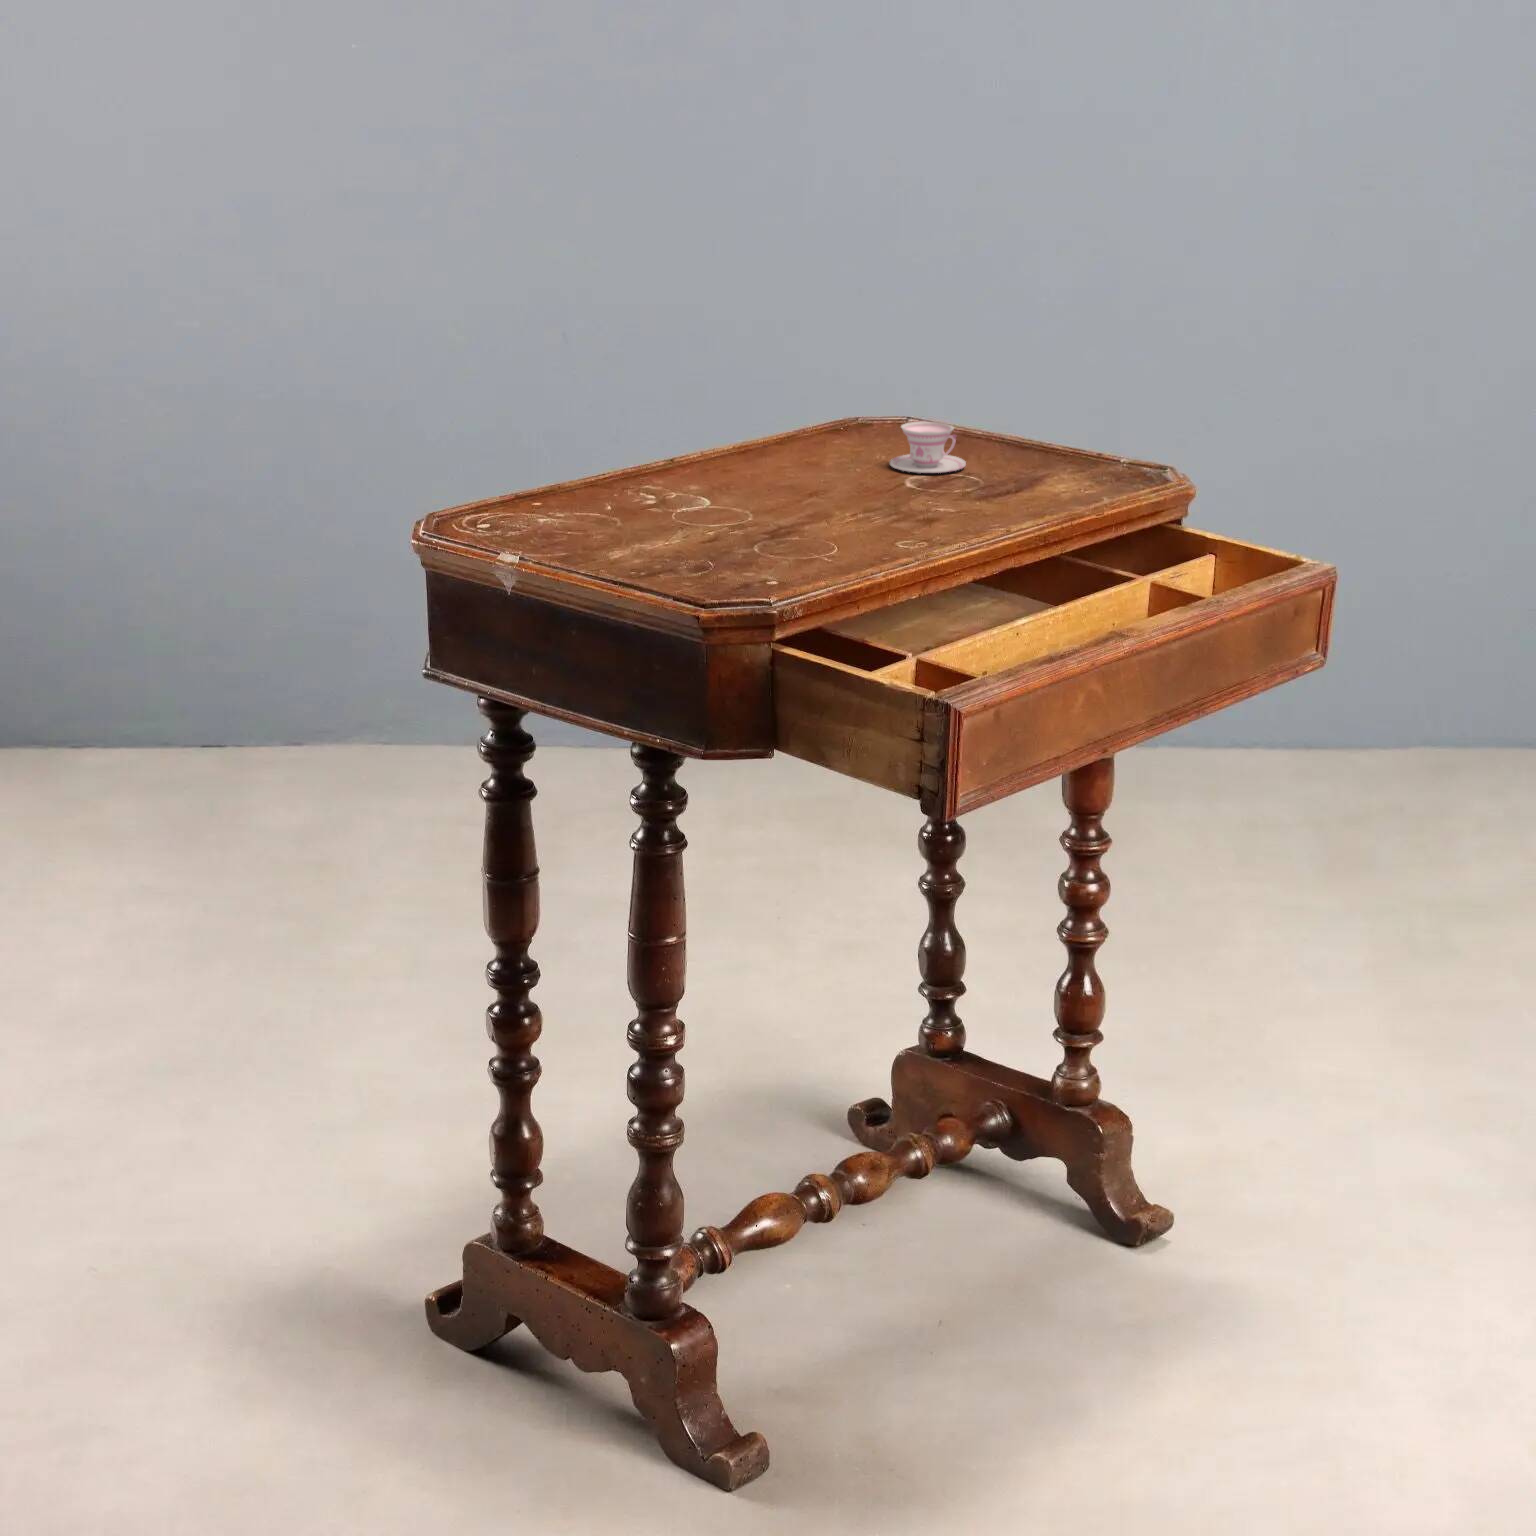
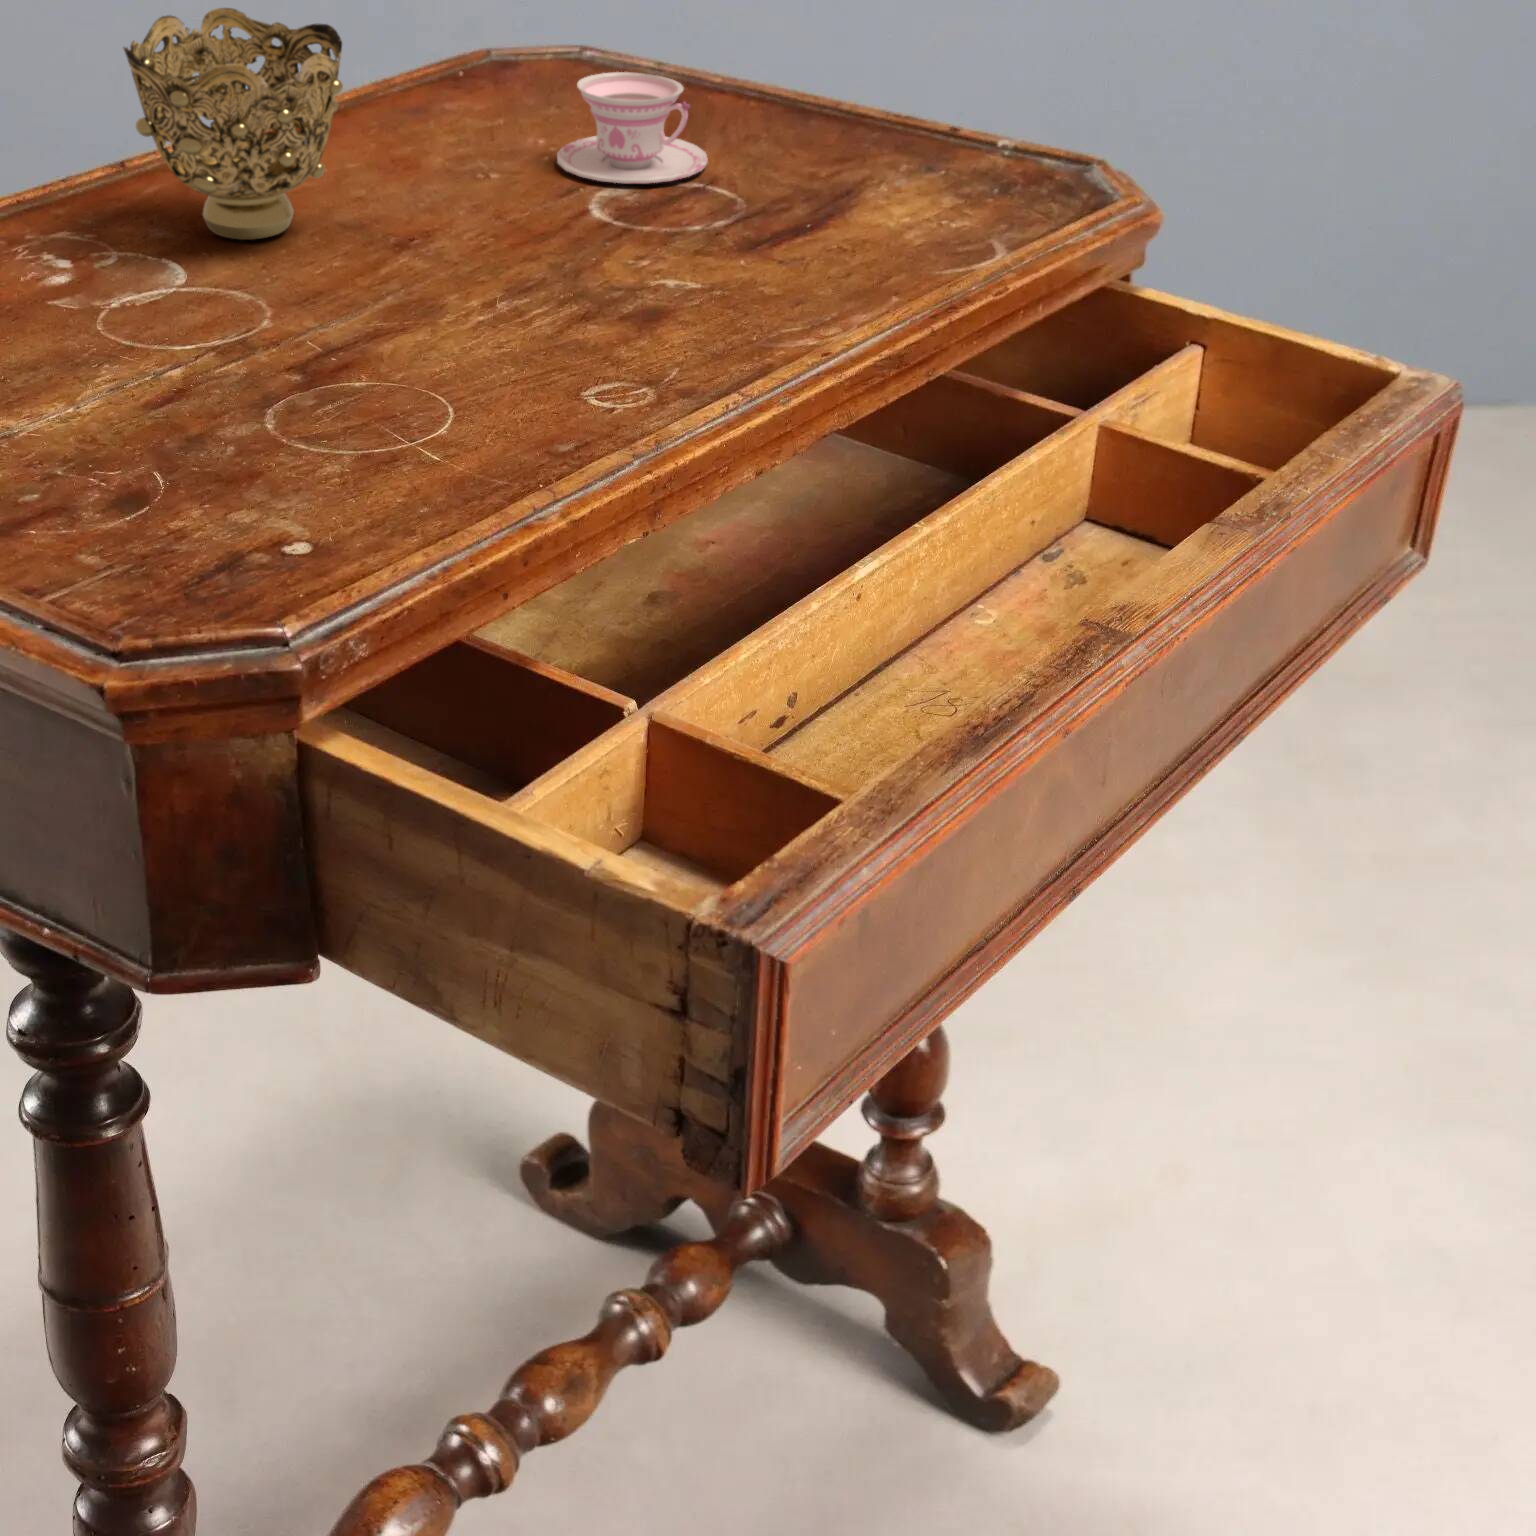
decorative bowl: none [690,386,789,491] -> present [124,8,343,240]

